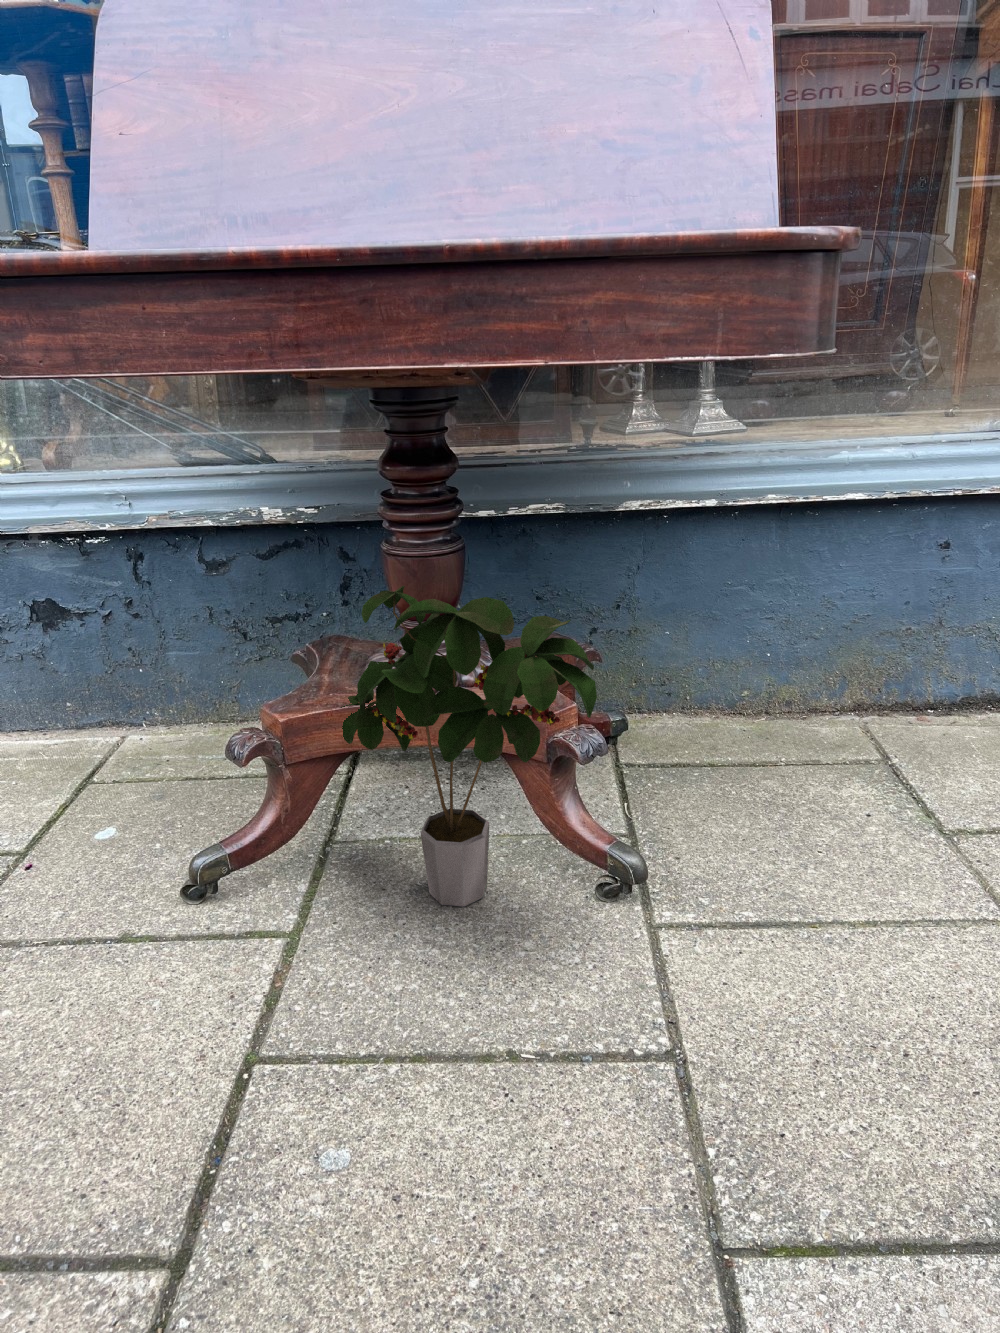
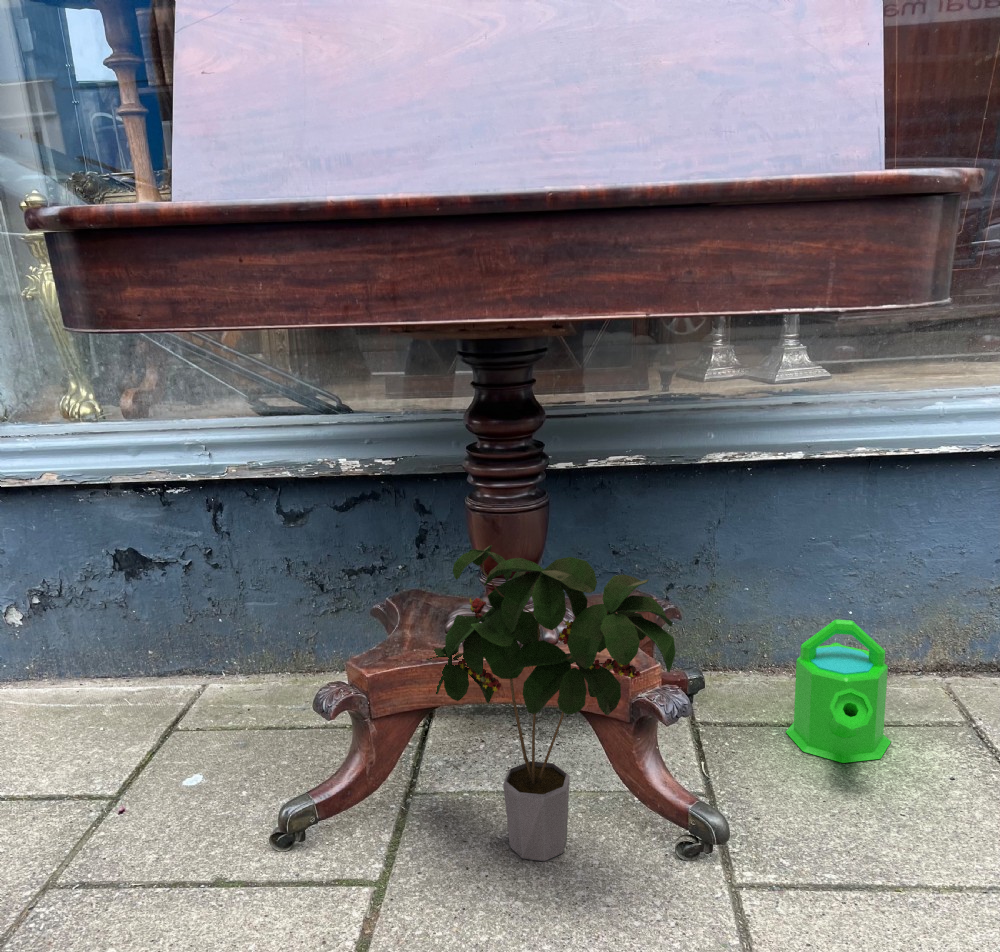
watering can: none [709,661,813,802] -> present [786,620,891,763]

